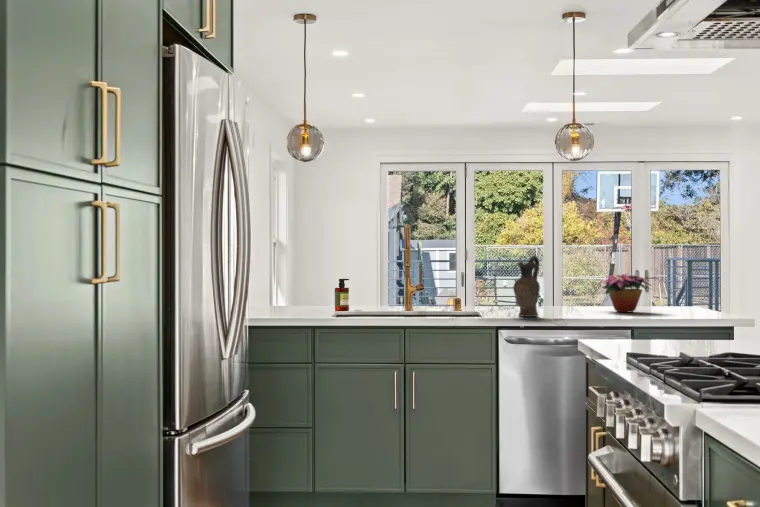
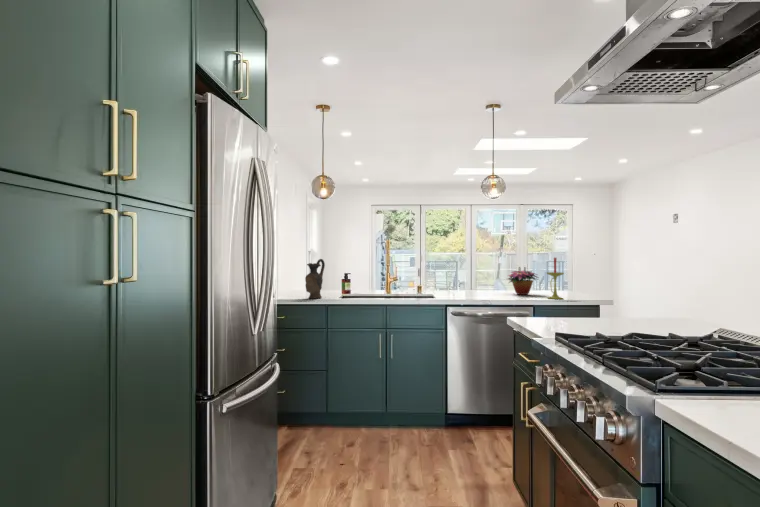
candle: none [658,251,686,318] -> present [547,258,564,299]
ceramic pitcher: present [513,256,540,317] -> present [305,259,325,298]

